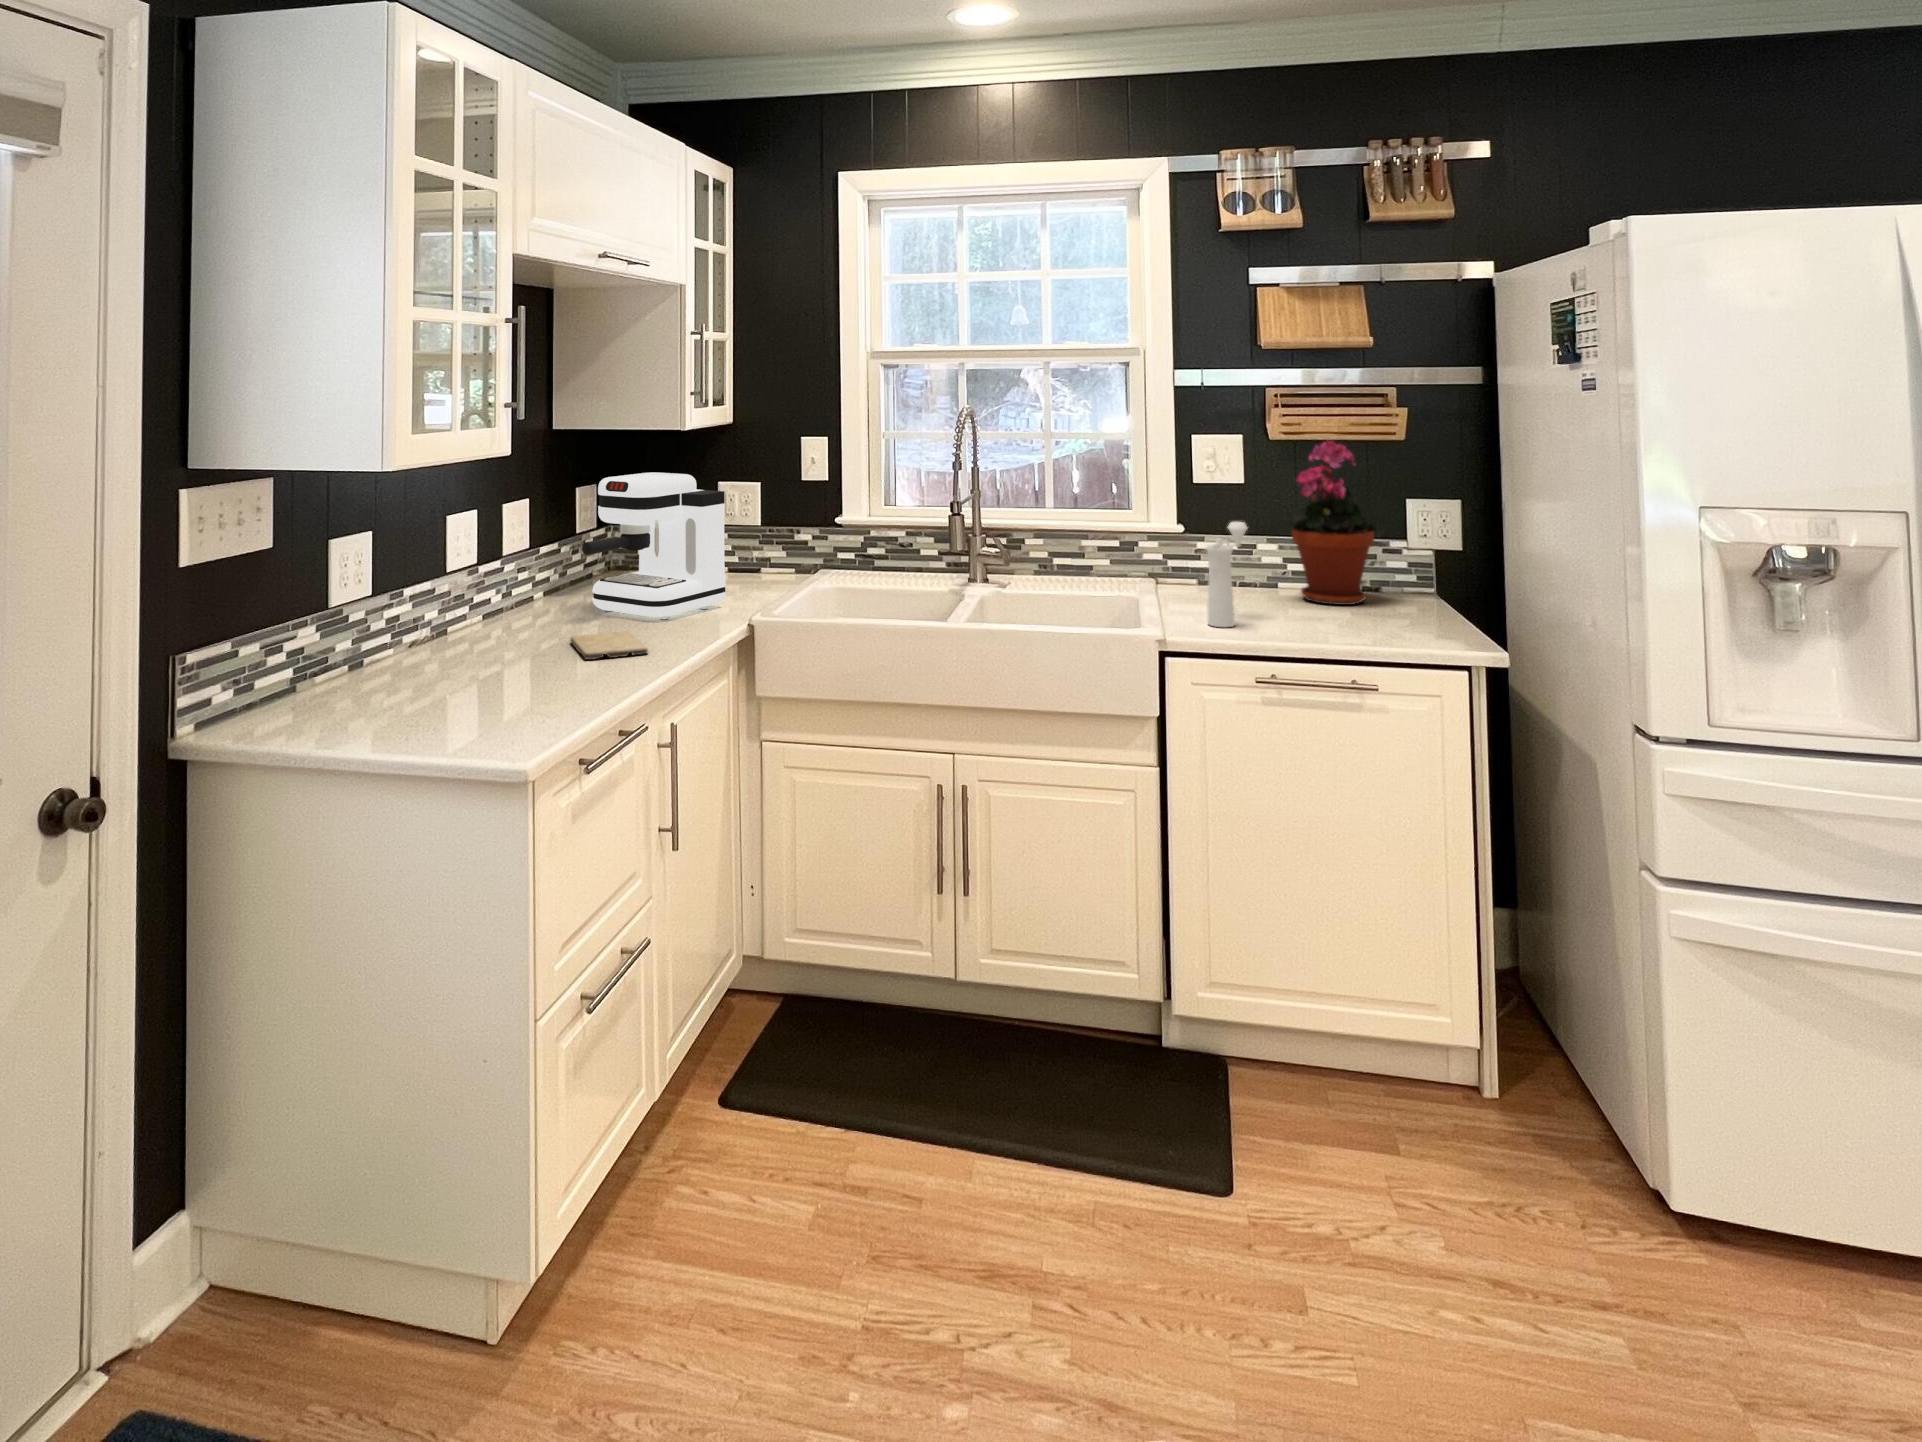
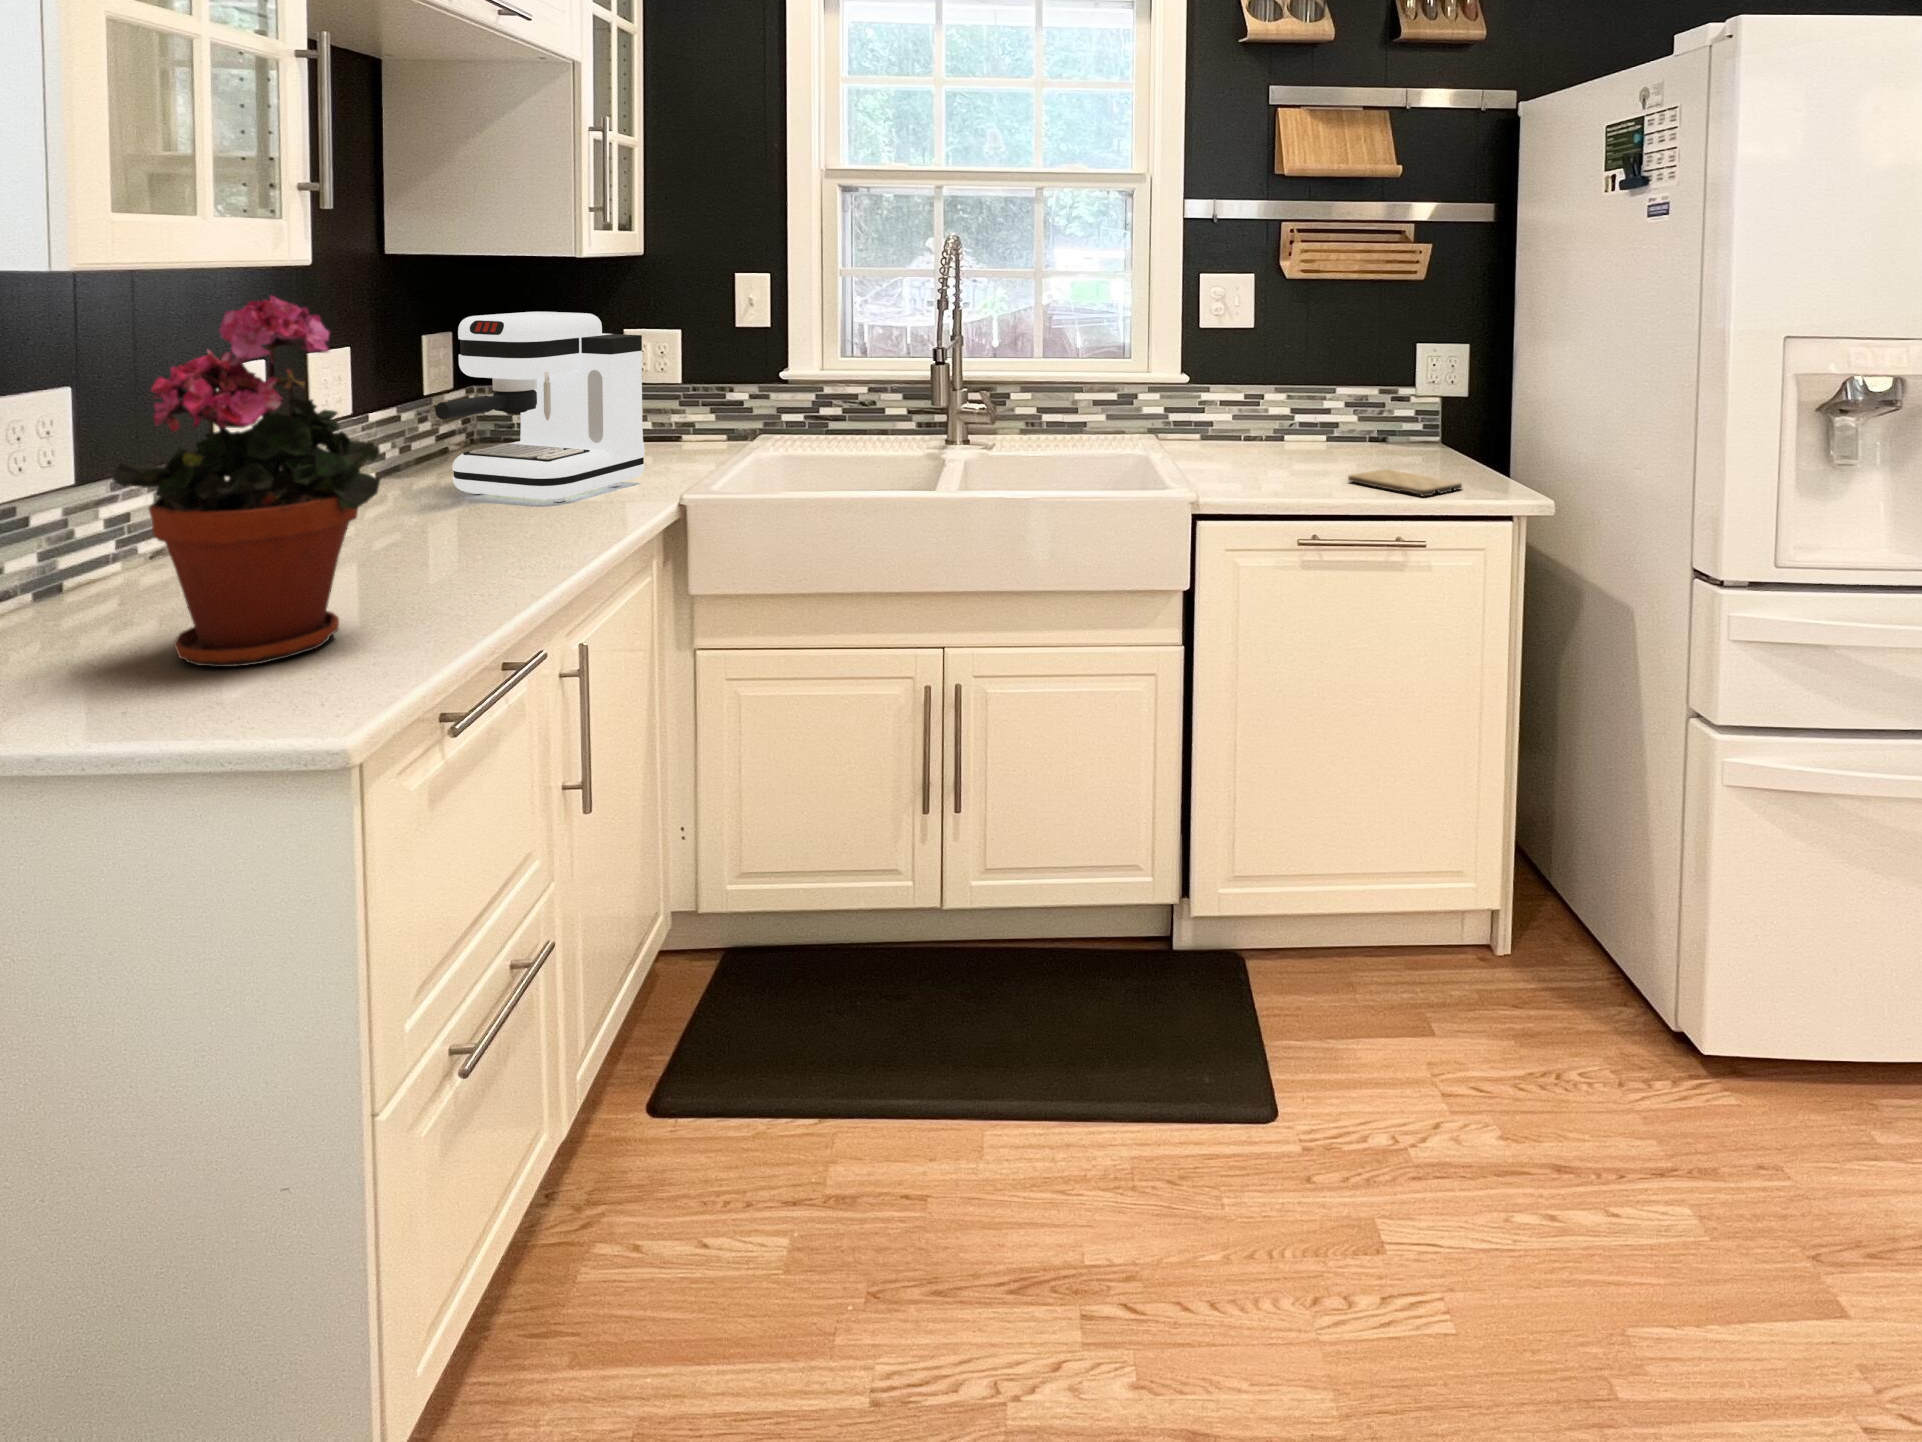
potted plant: present [1282,441,1385,605] -> present [112,296,380,667]
pepper mill: present [1206,522,1247,627] -> none [1234,367,1276,484]
cutting board: present [570,631,648,660] -> present [1348,469,1462,497]

